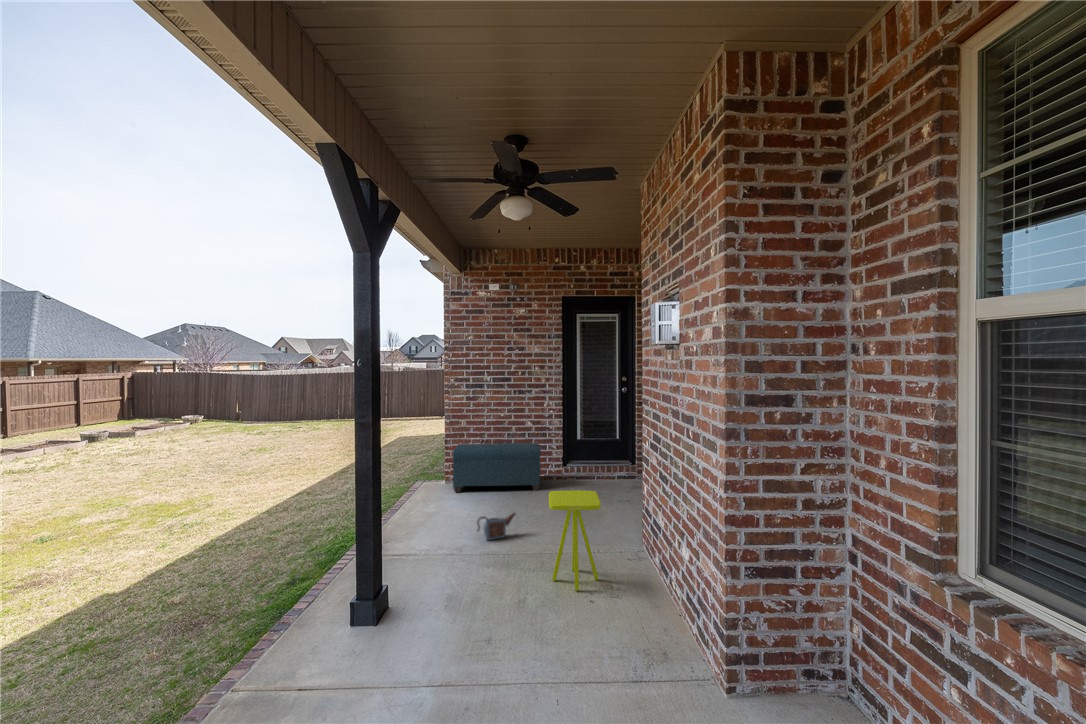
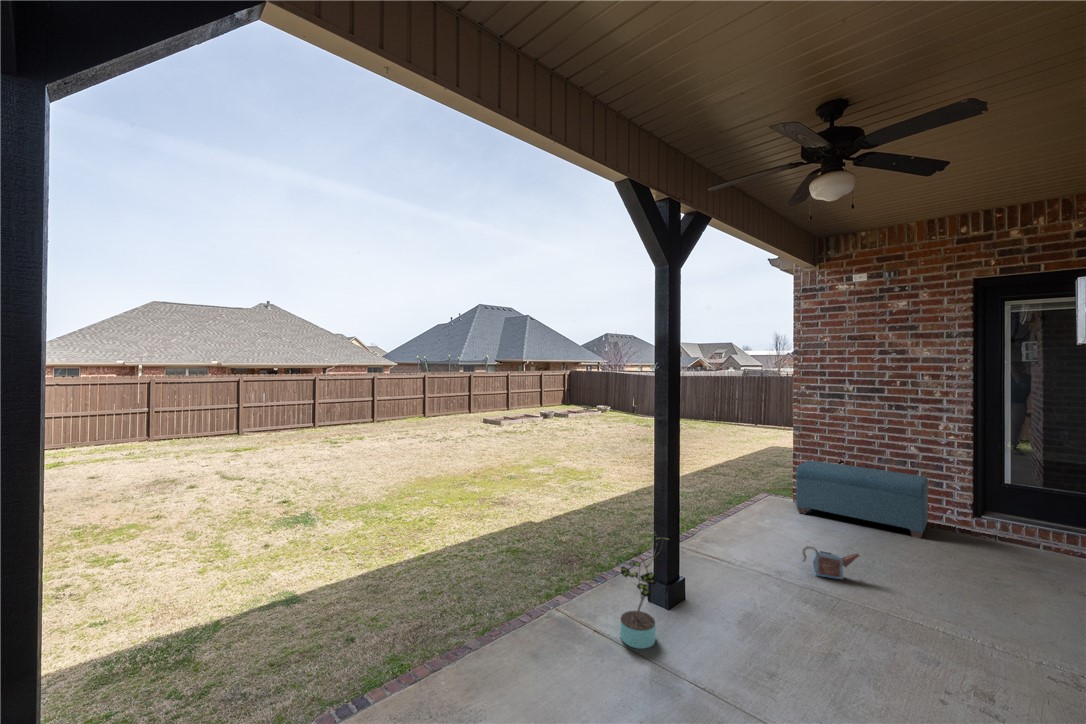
side table: present [549,491,601,590] -> none [878,539,974,686]
potted plant: none [318,534,395,678] -> present [608,523,668,649]

